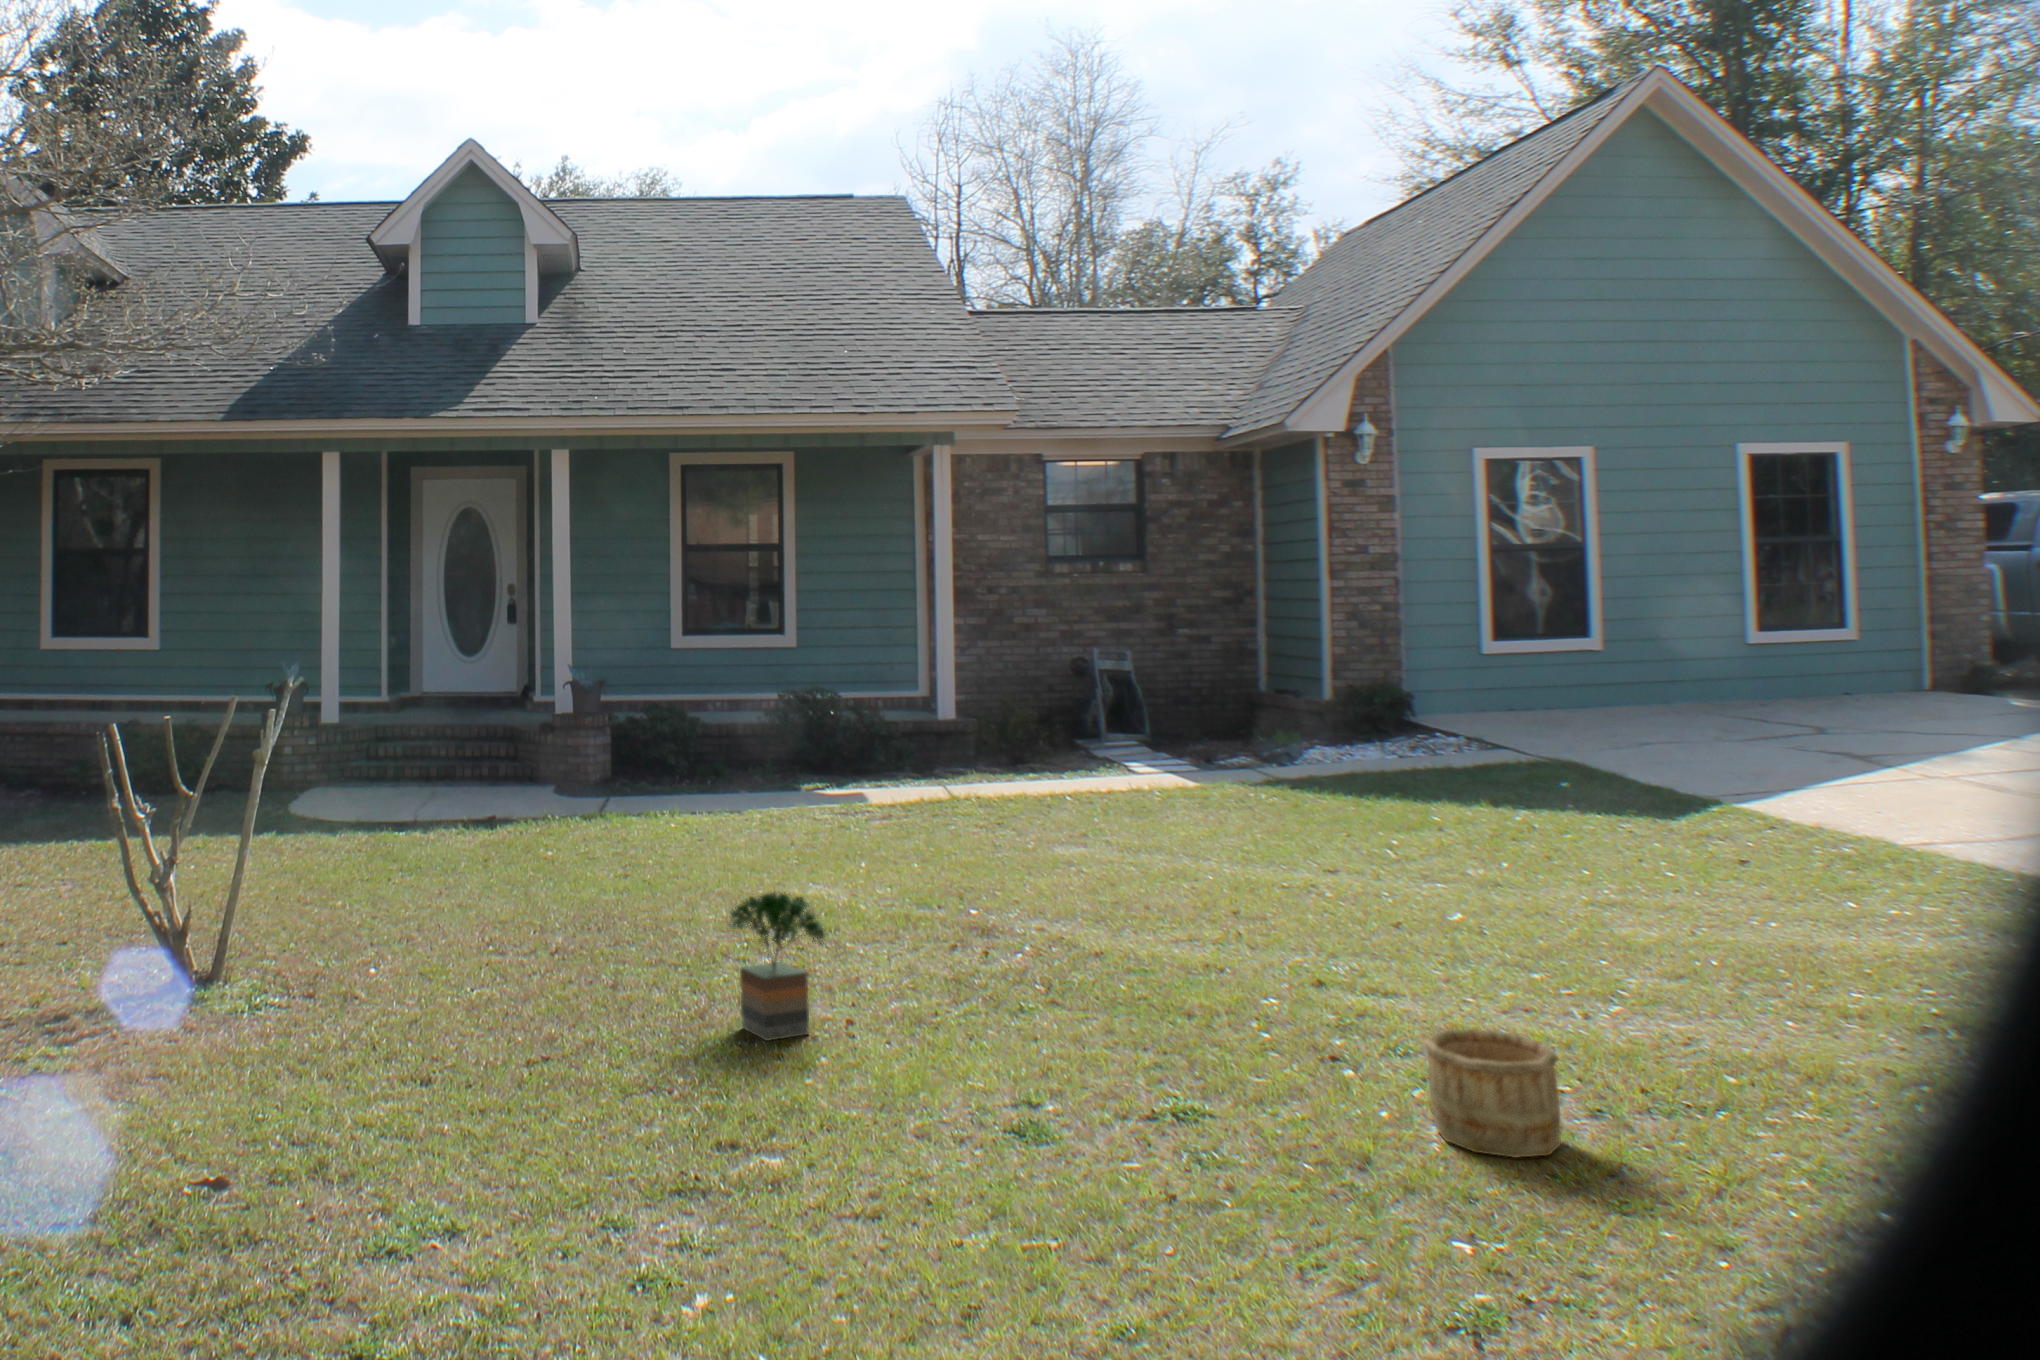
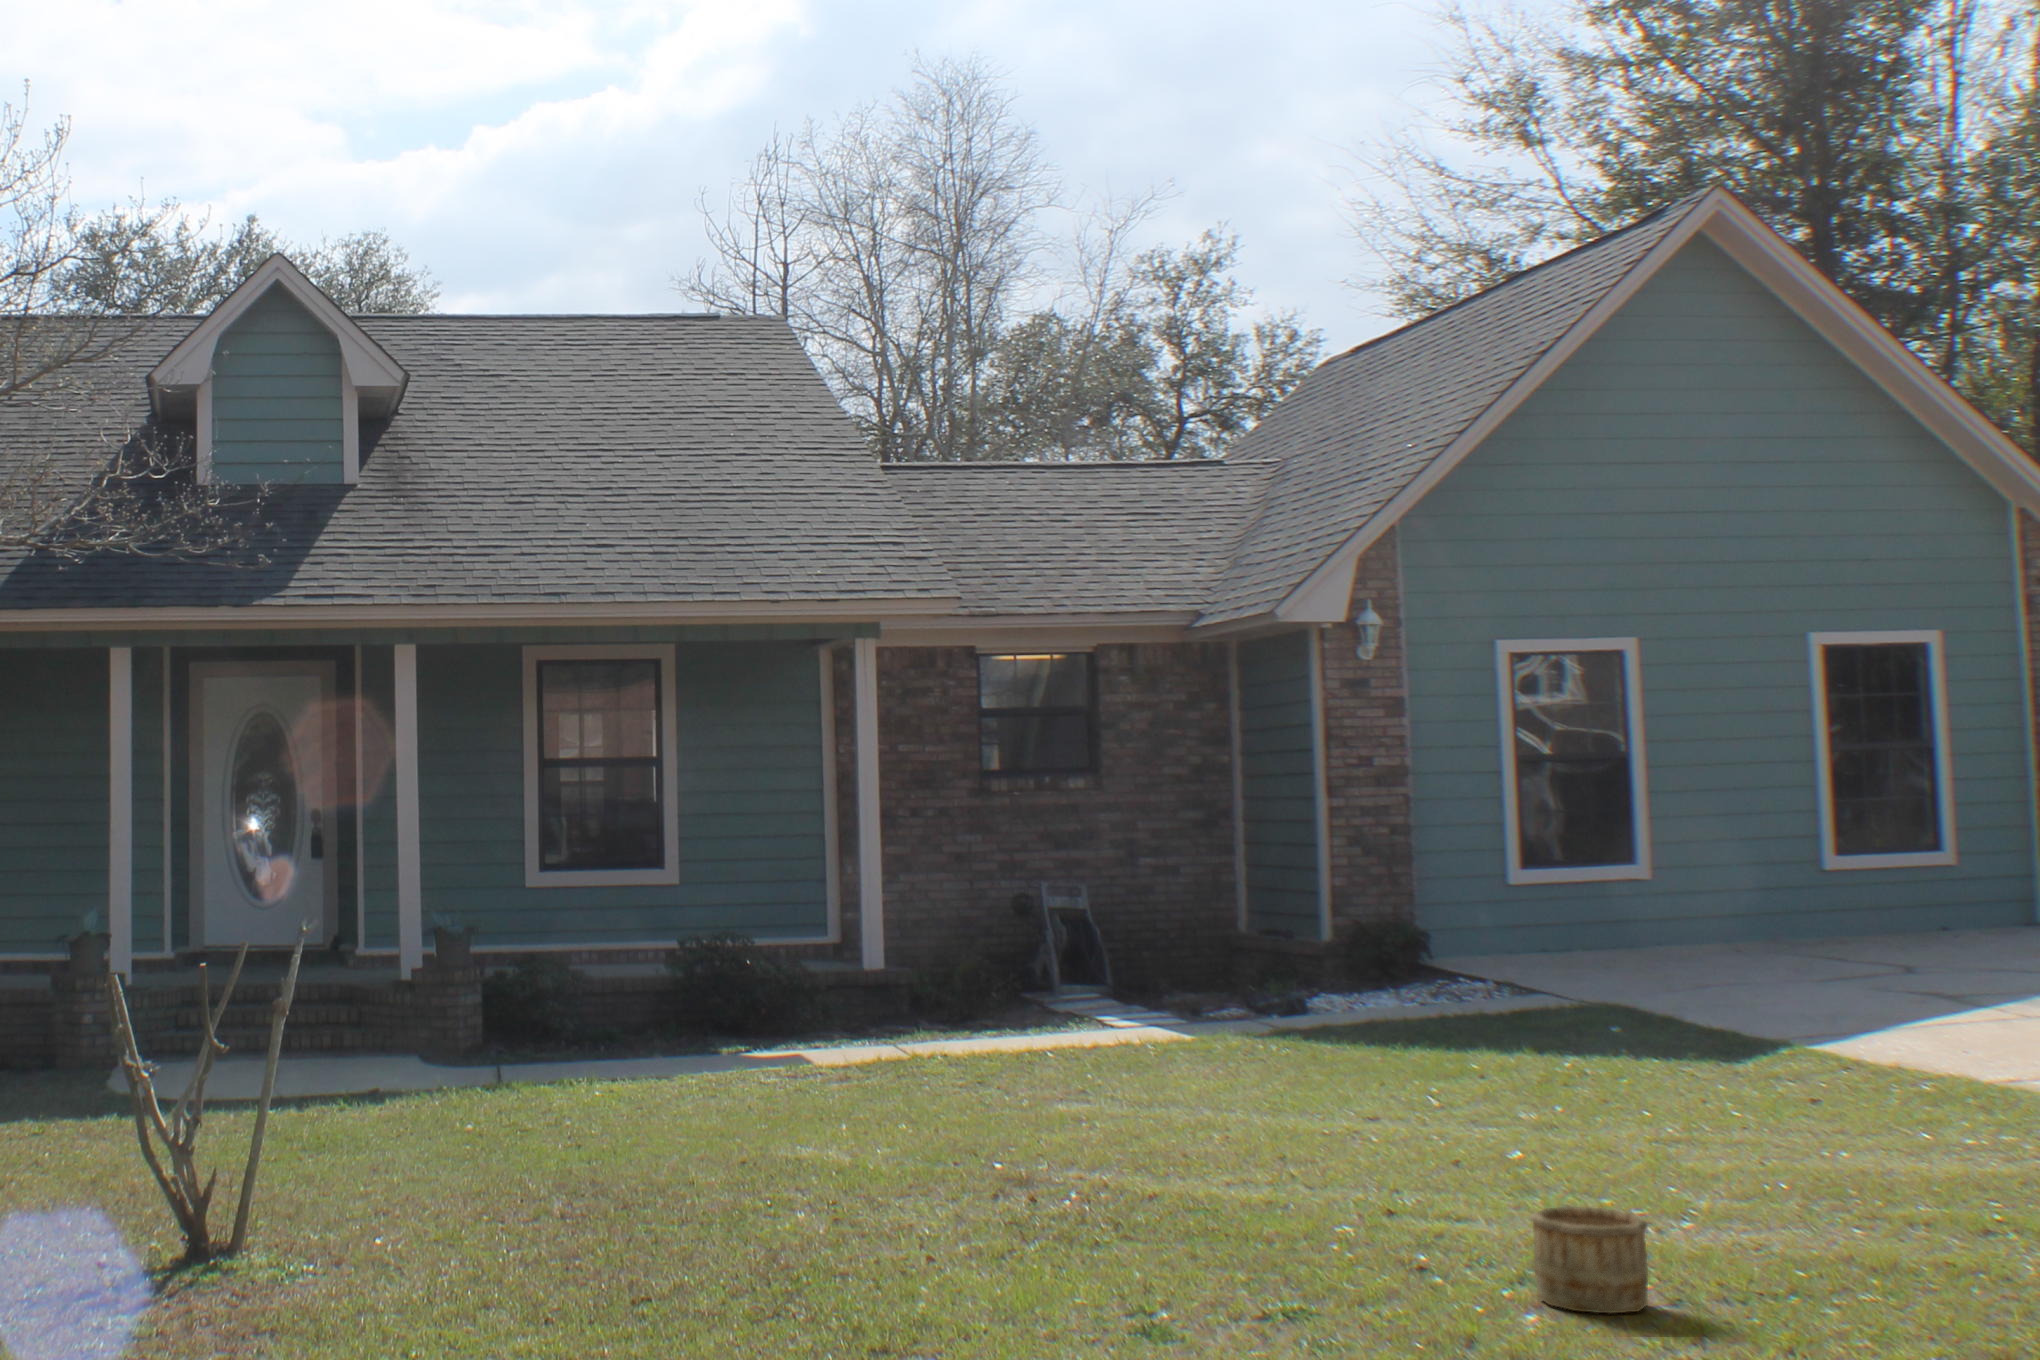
potted tree: present [730,892,828,1041] -> none [827,1095,938,1250]

